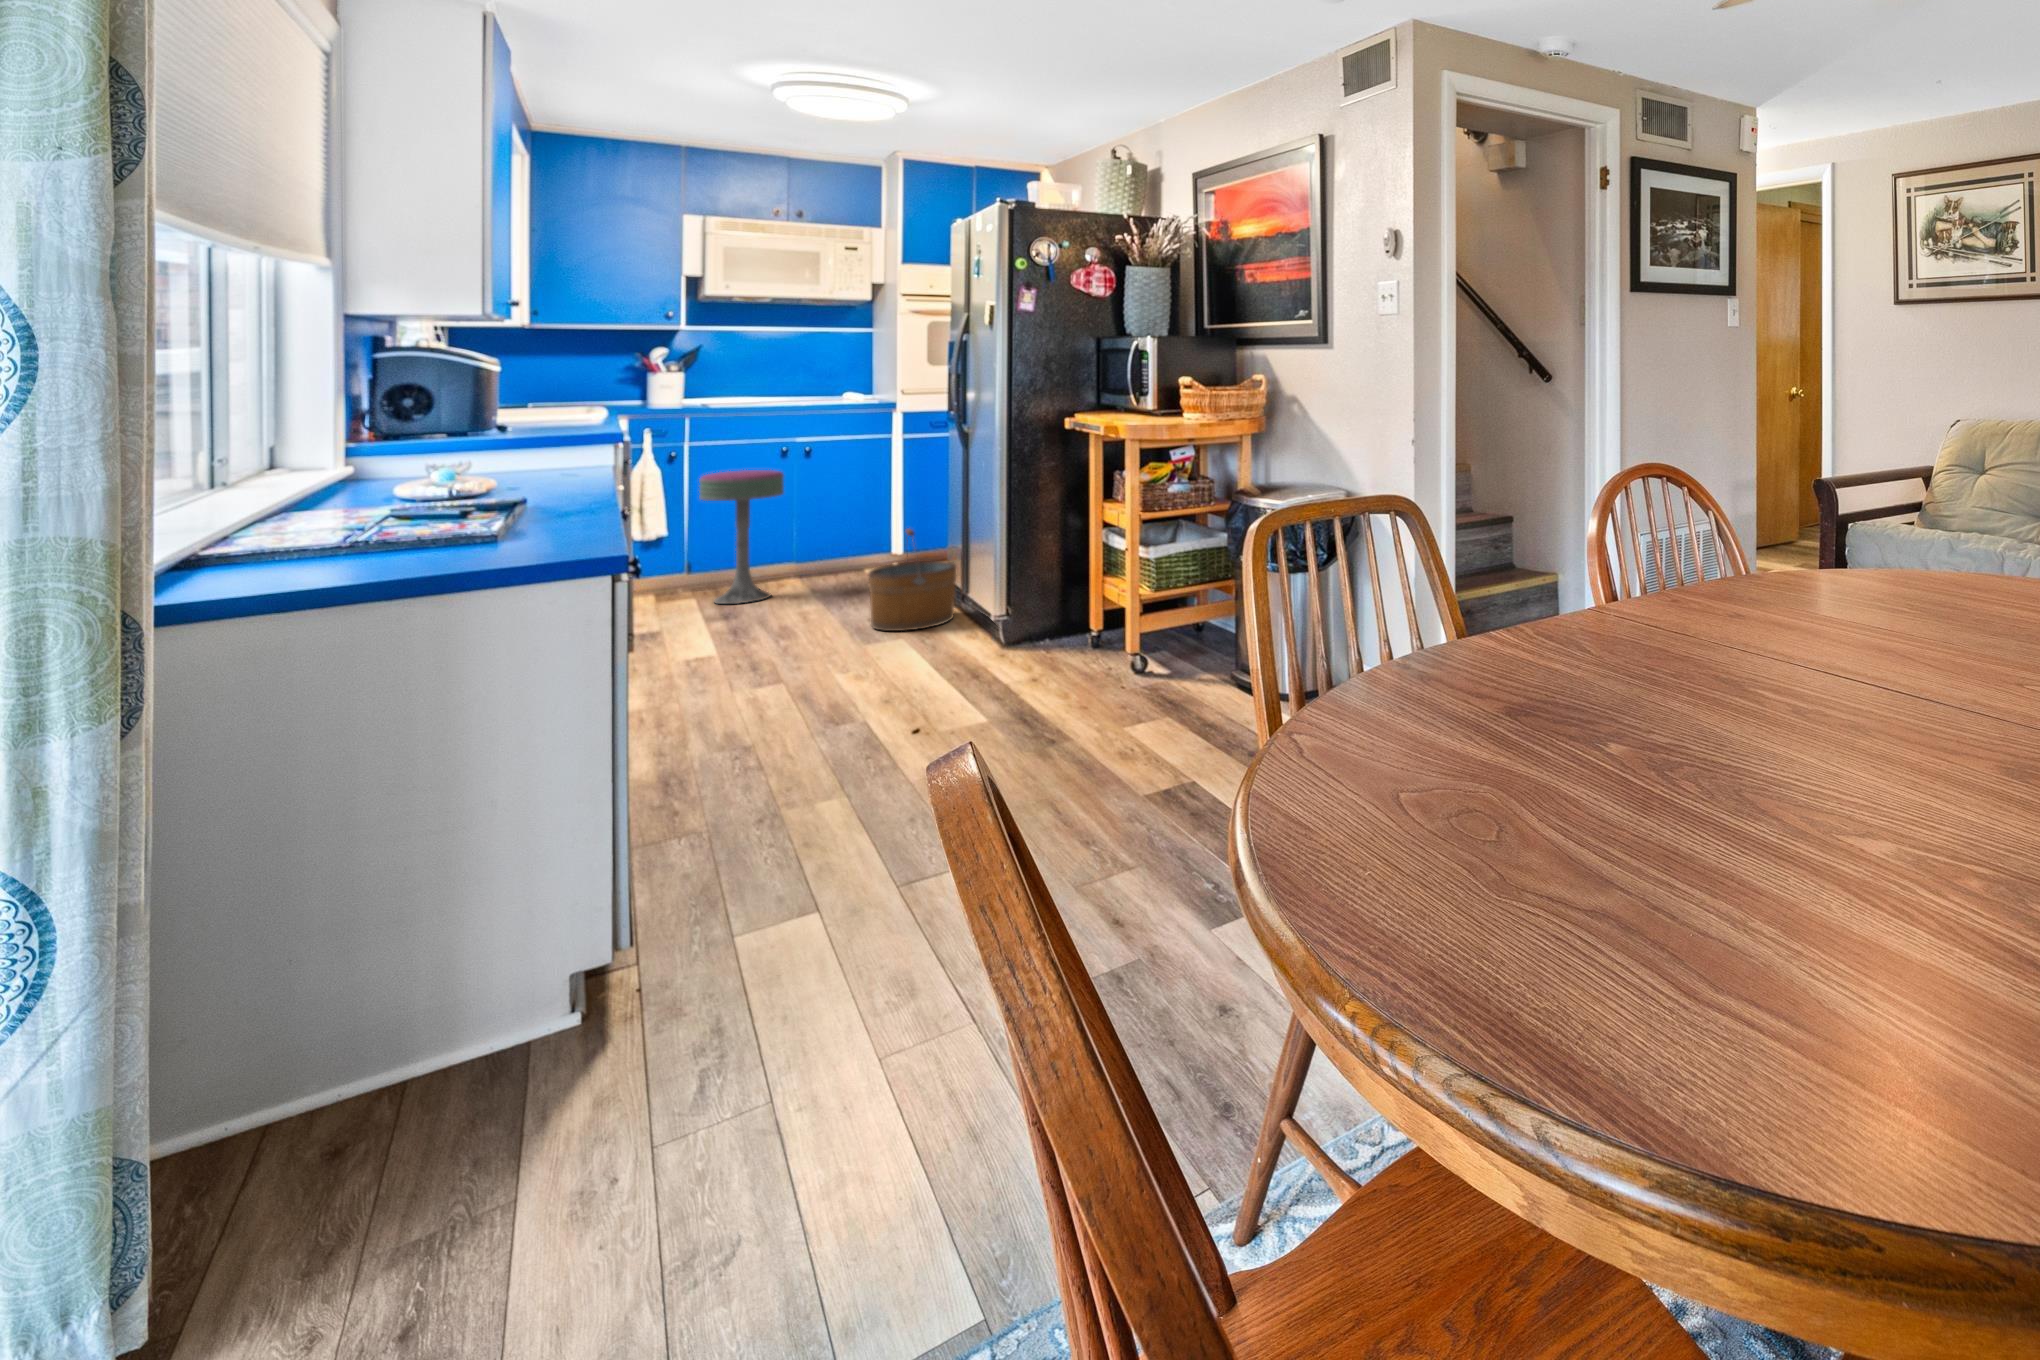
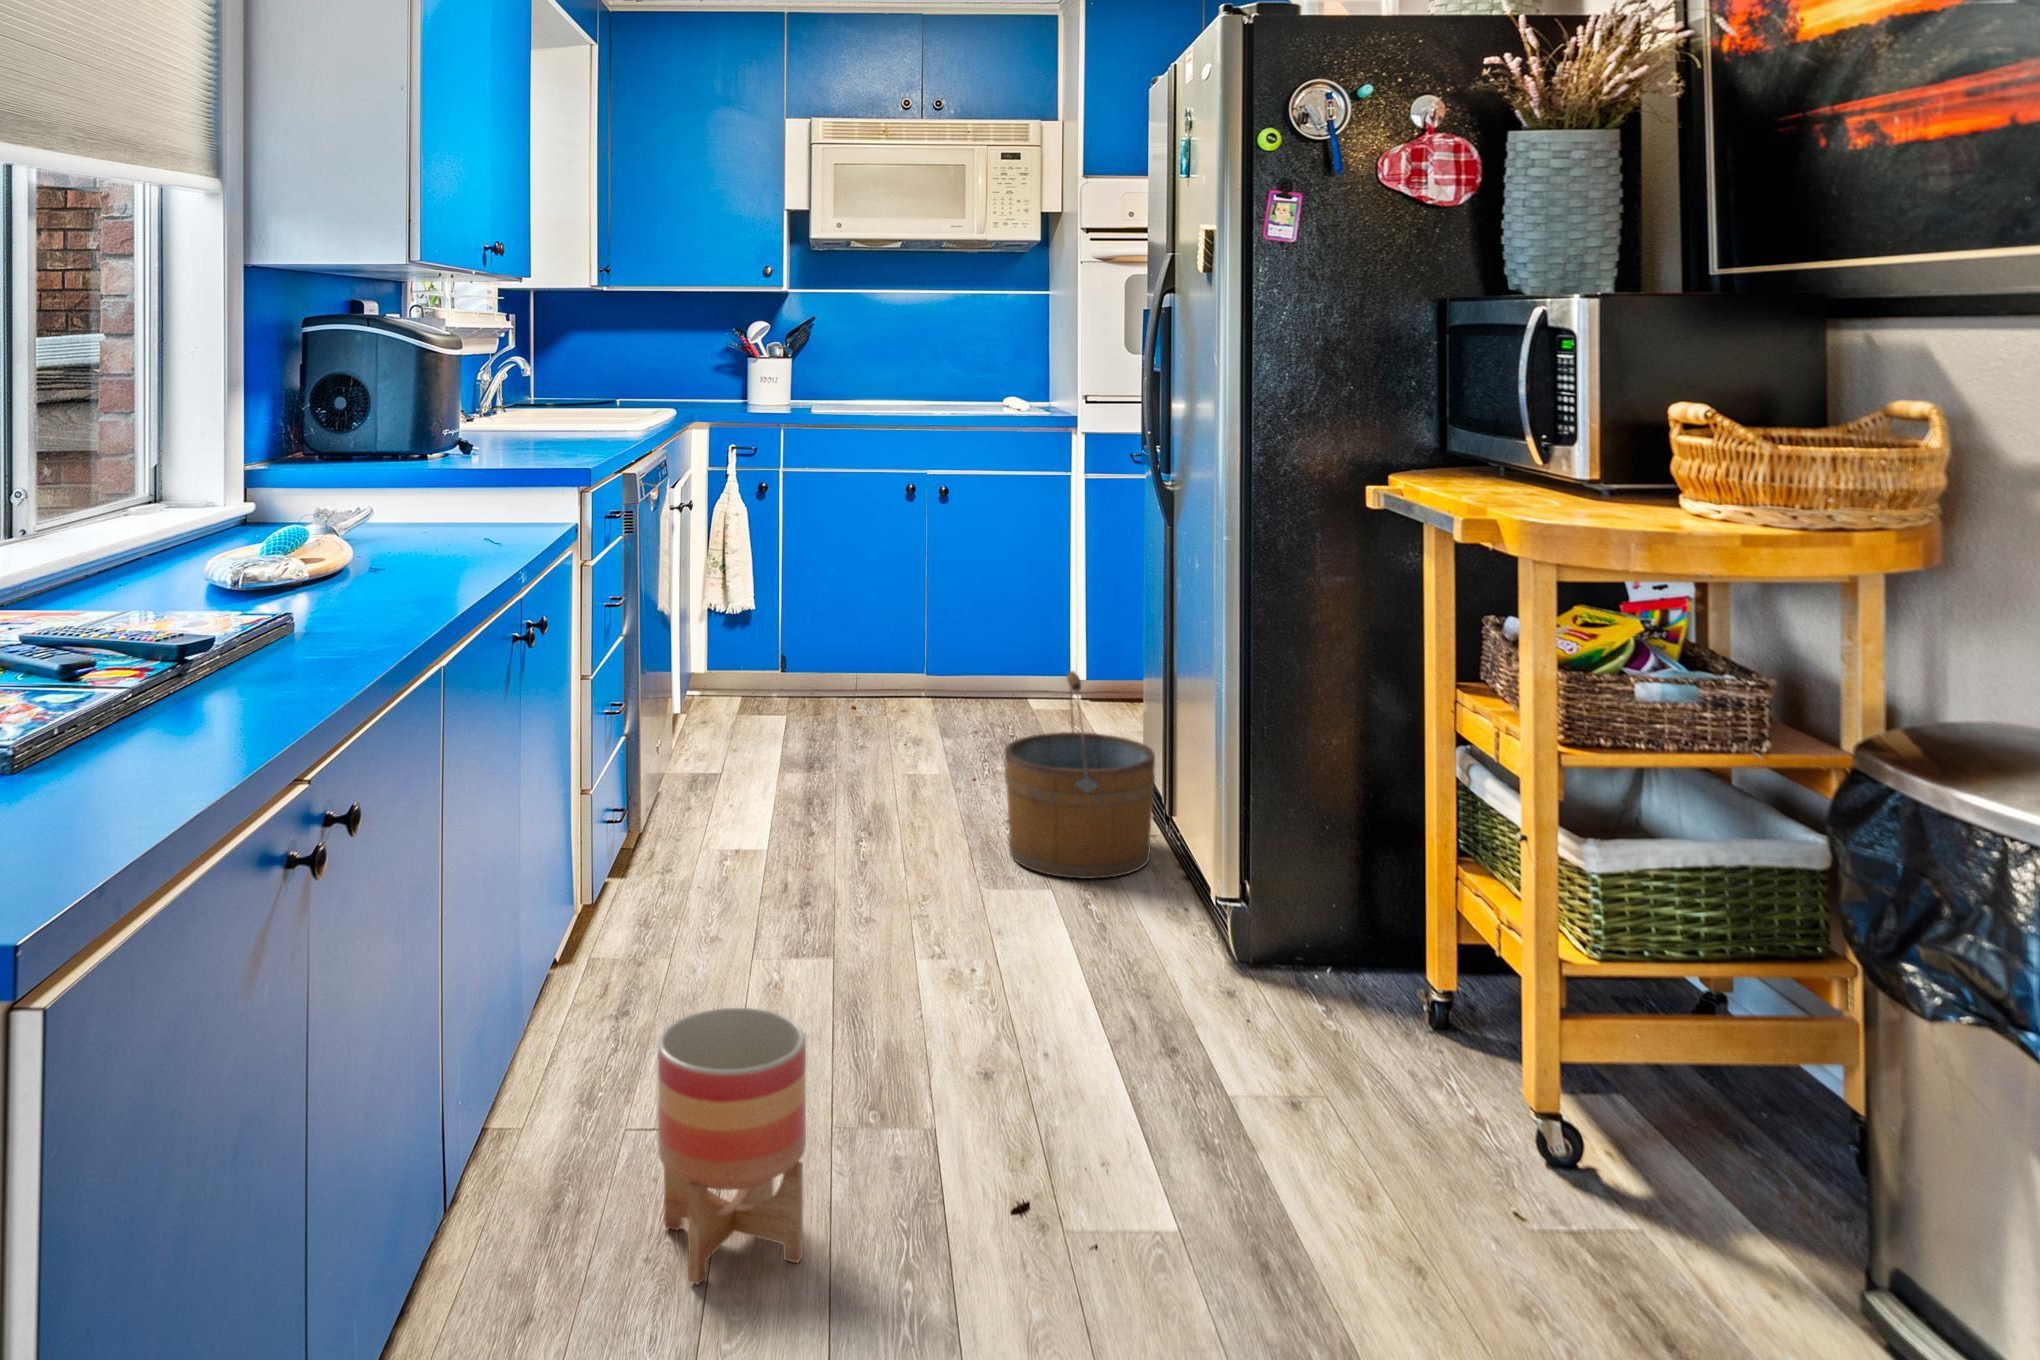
bar stool: present [699,470,784,604] -> none [786,526,901,750]
planter: none [715,663,798,781] -> present [658,1008,806,1285]

